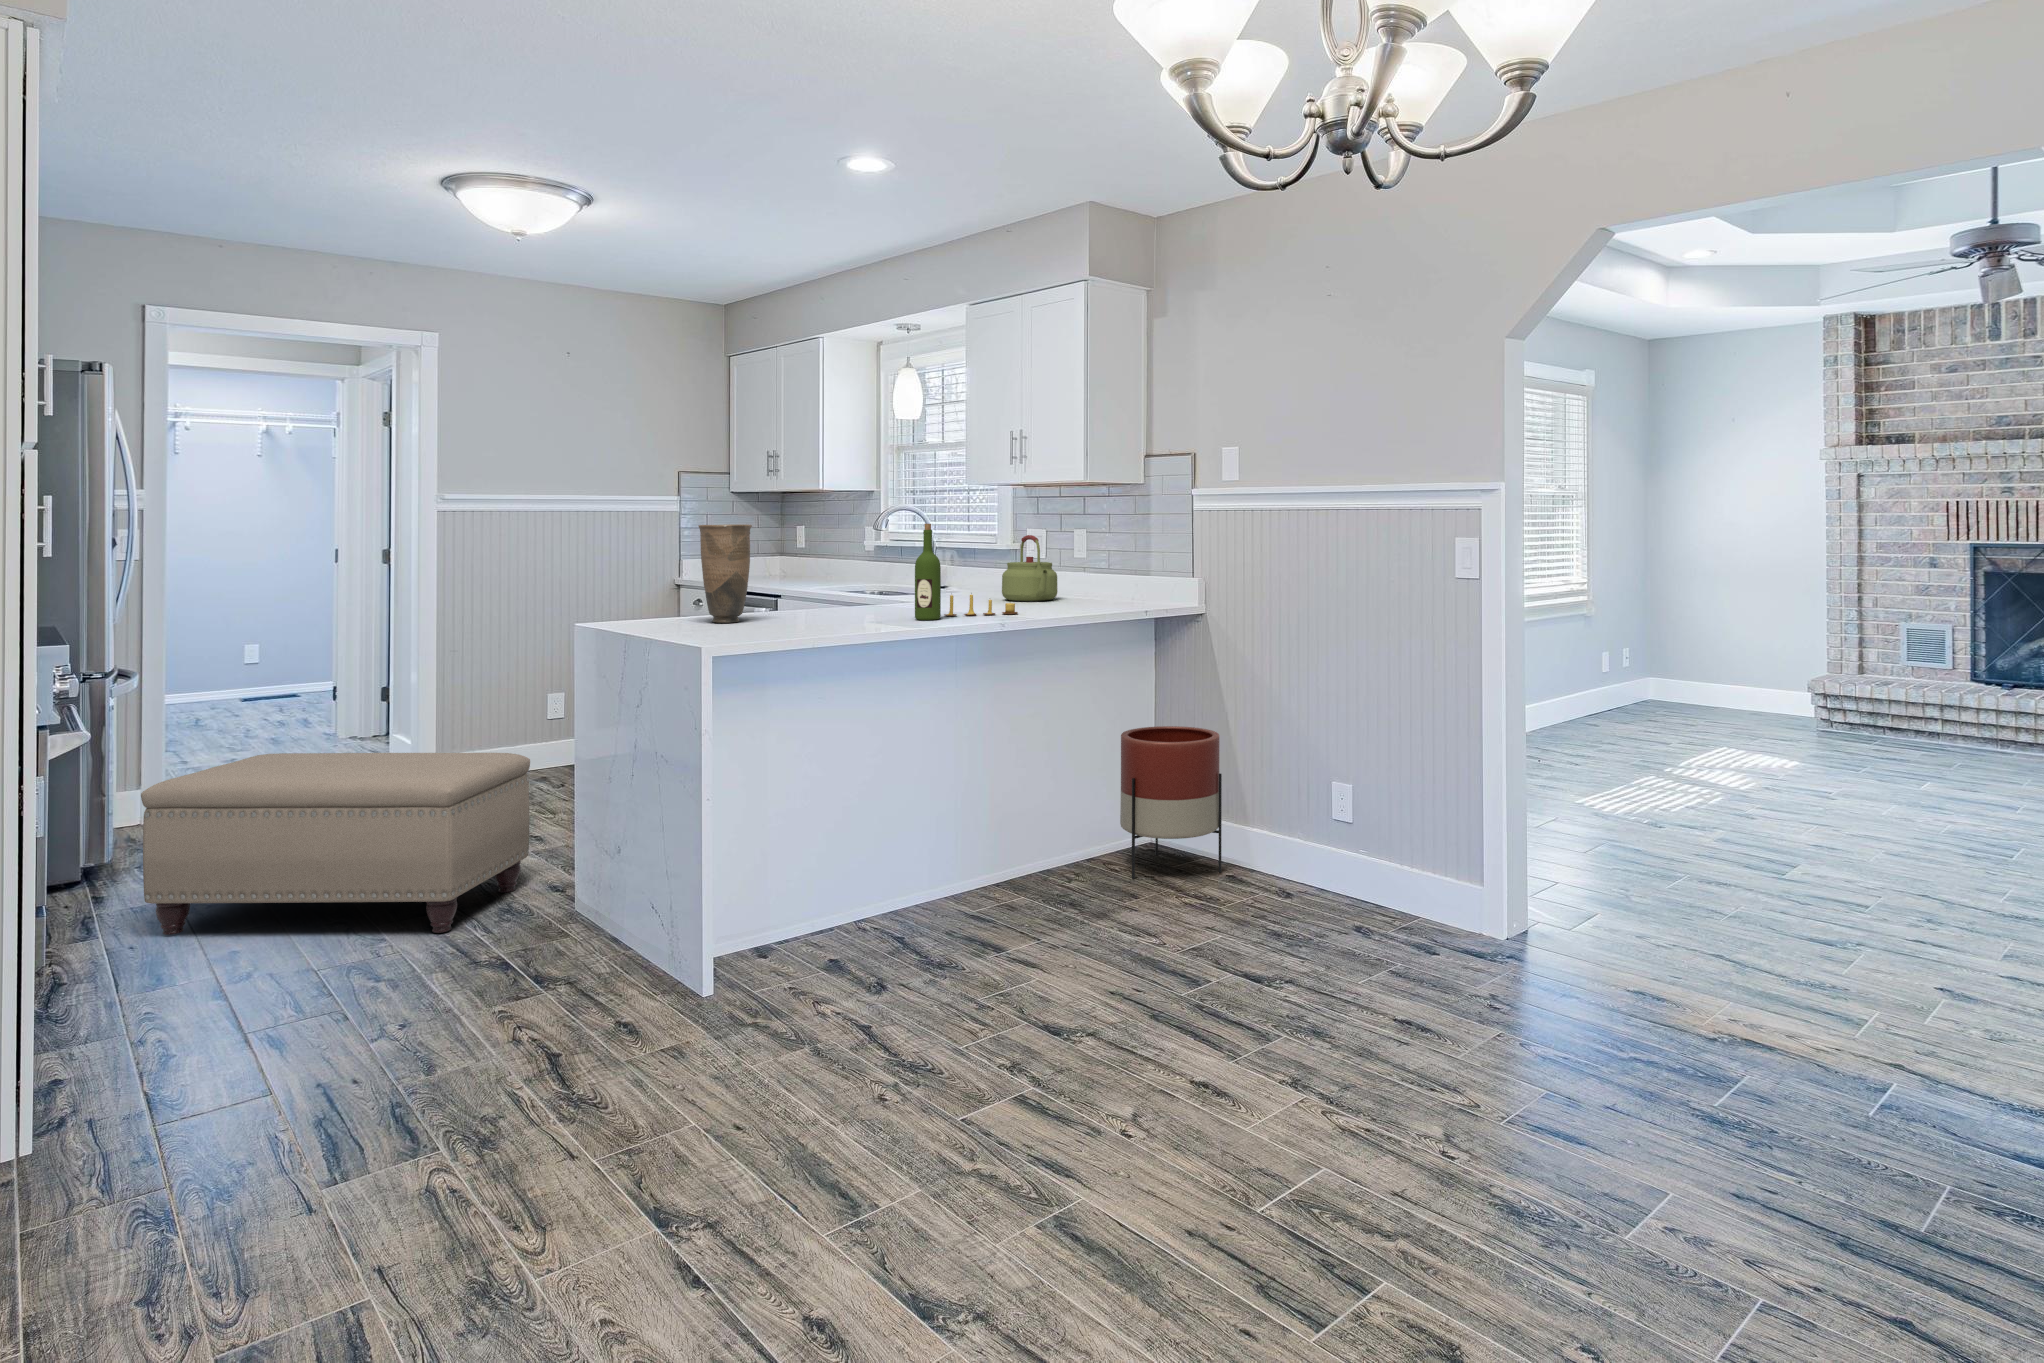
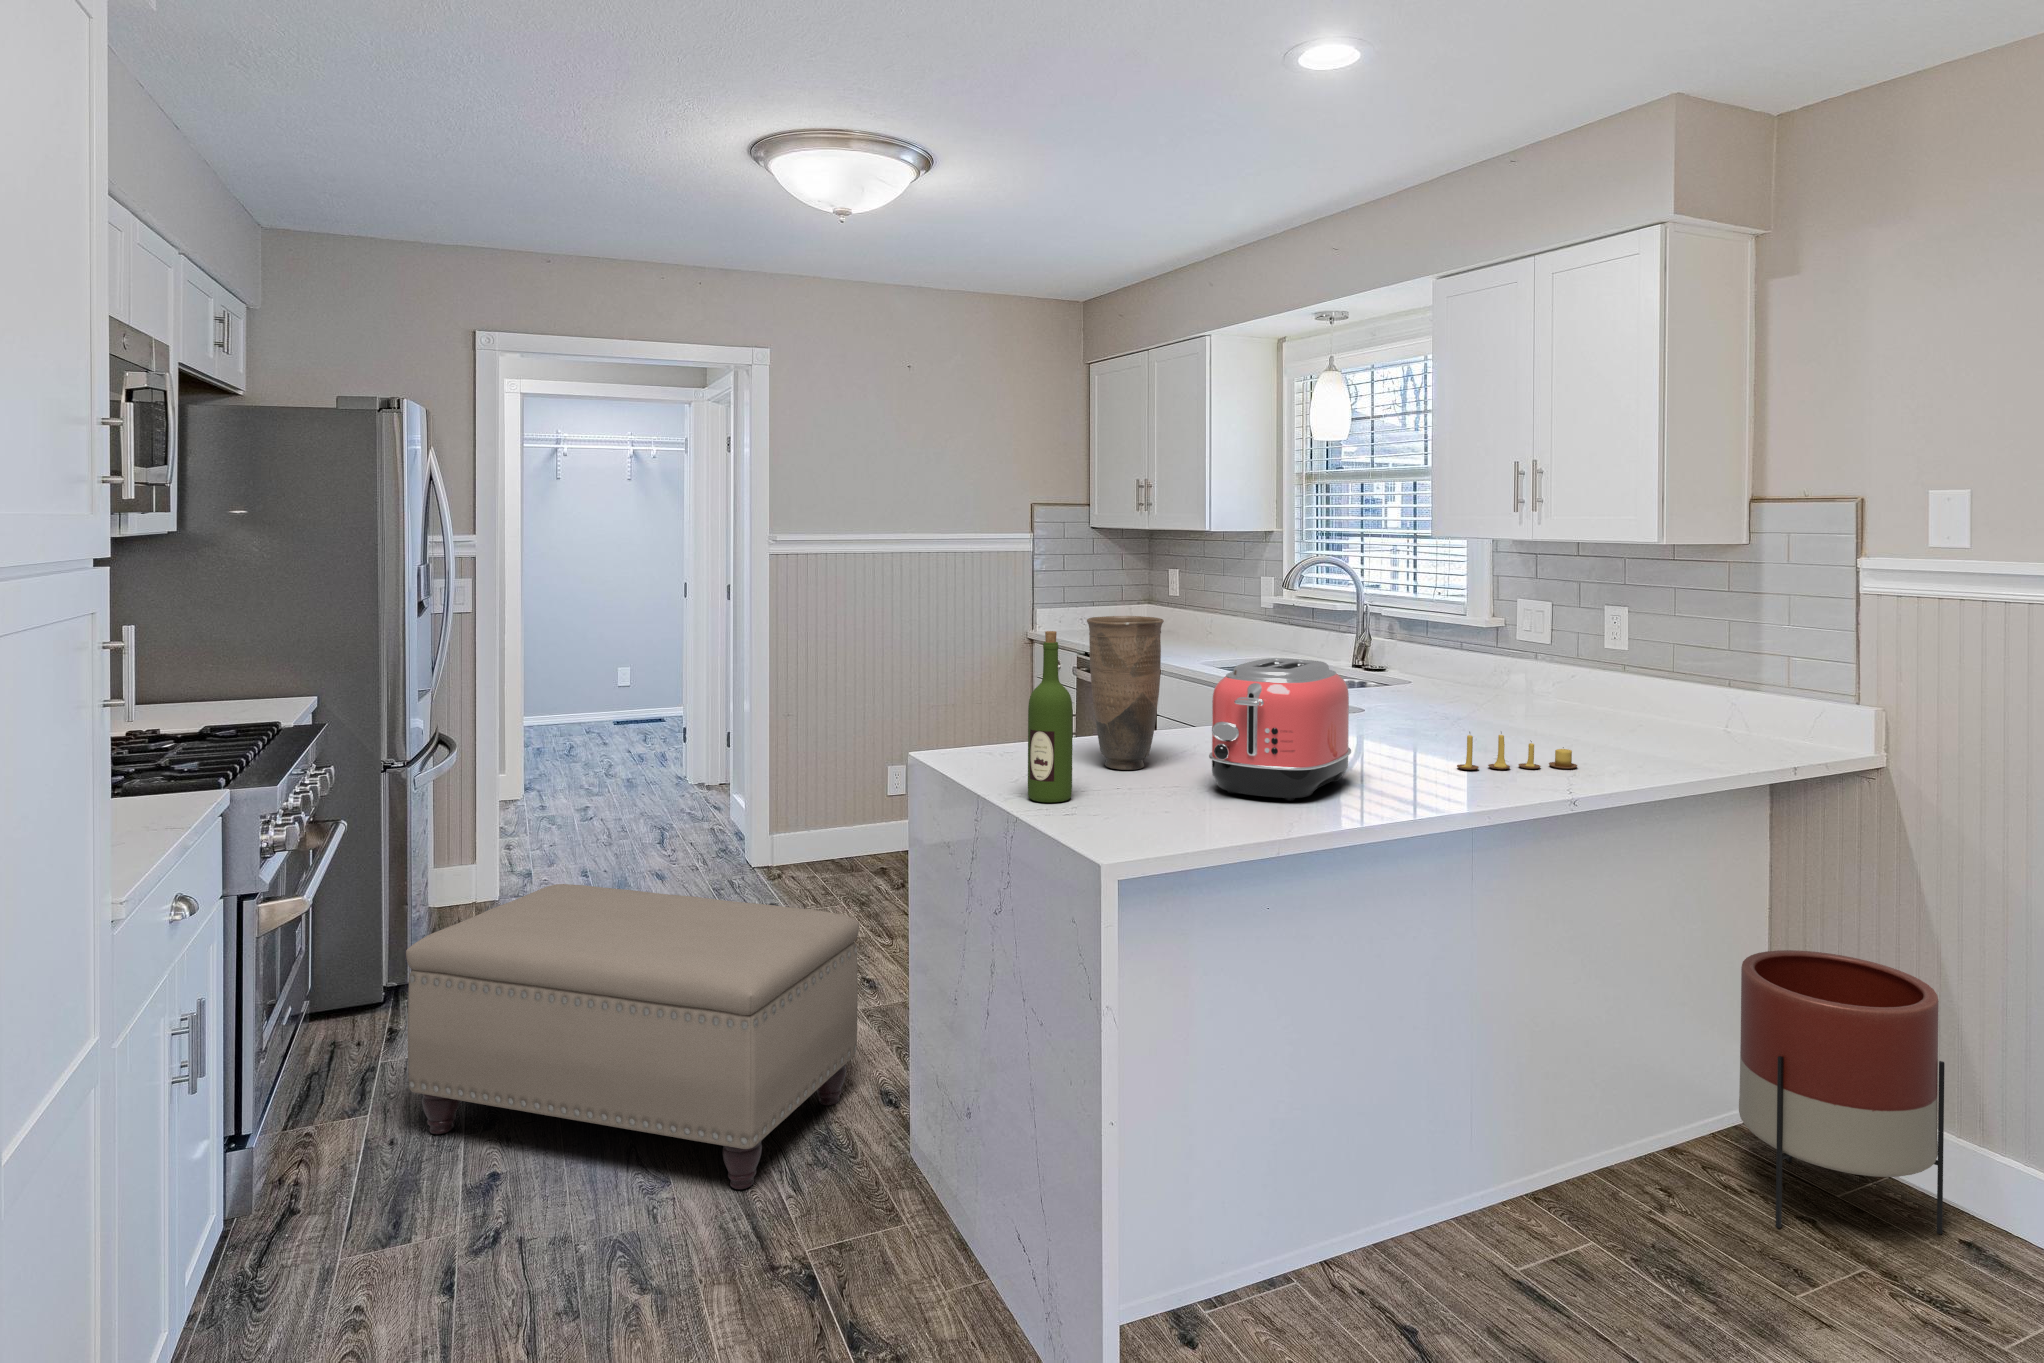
wine bottle: present [915,524,941,620] -> present [1028,631,1073,802]
kettle: present [1002,535,1058,601] -> none [1500,617,1590,720]
toaster: none [777,547,871,627] -> present [1209,658,1351,801]

